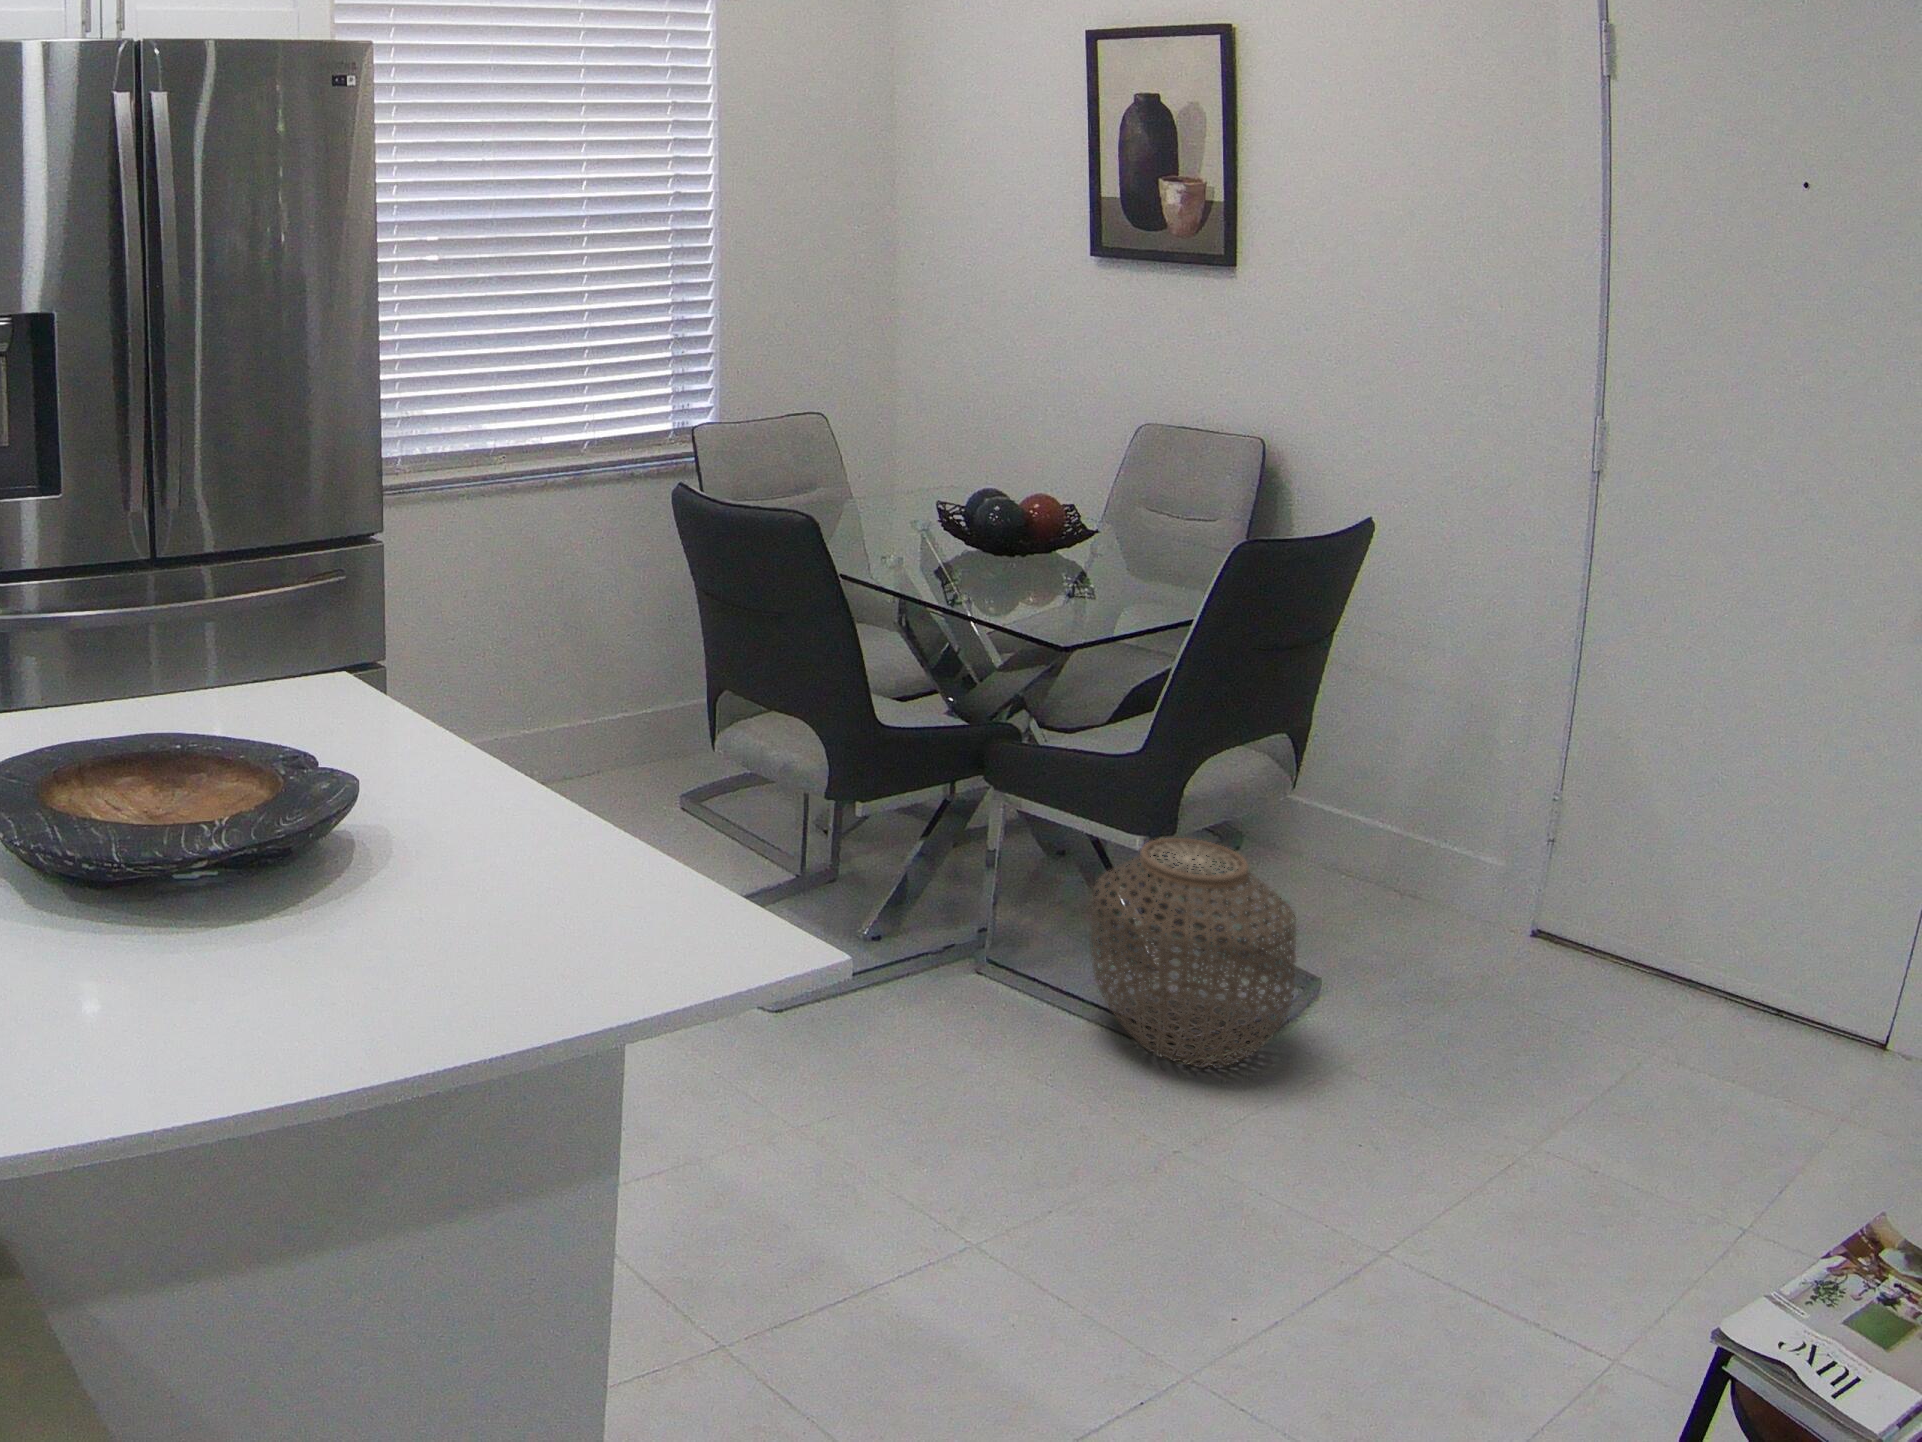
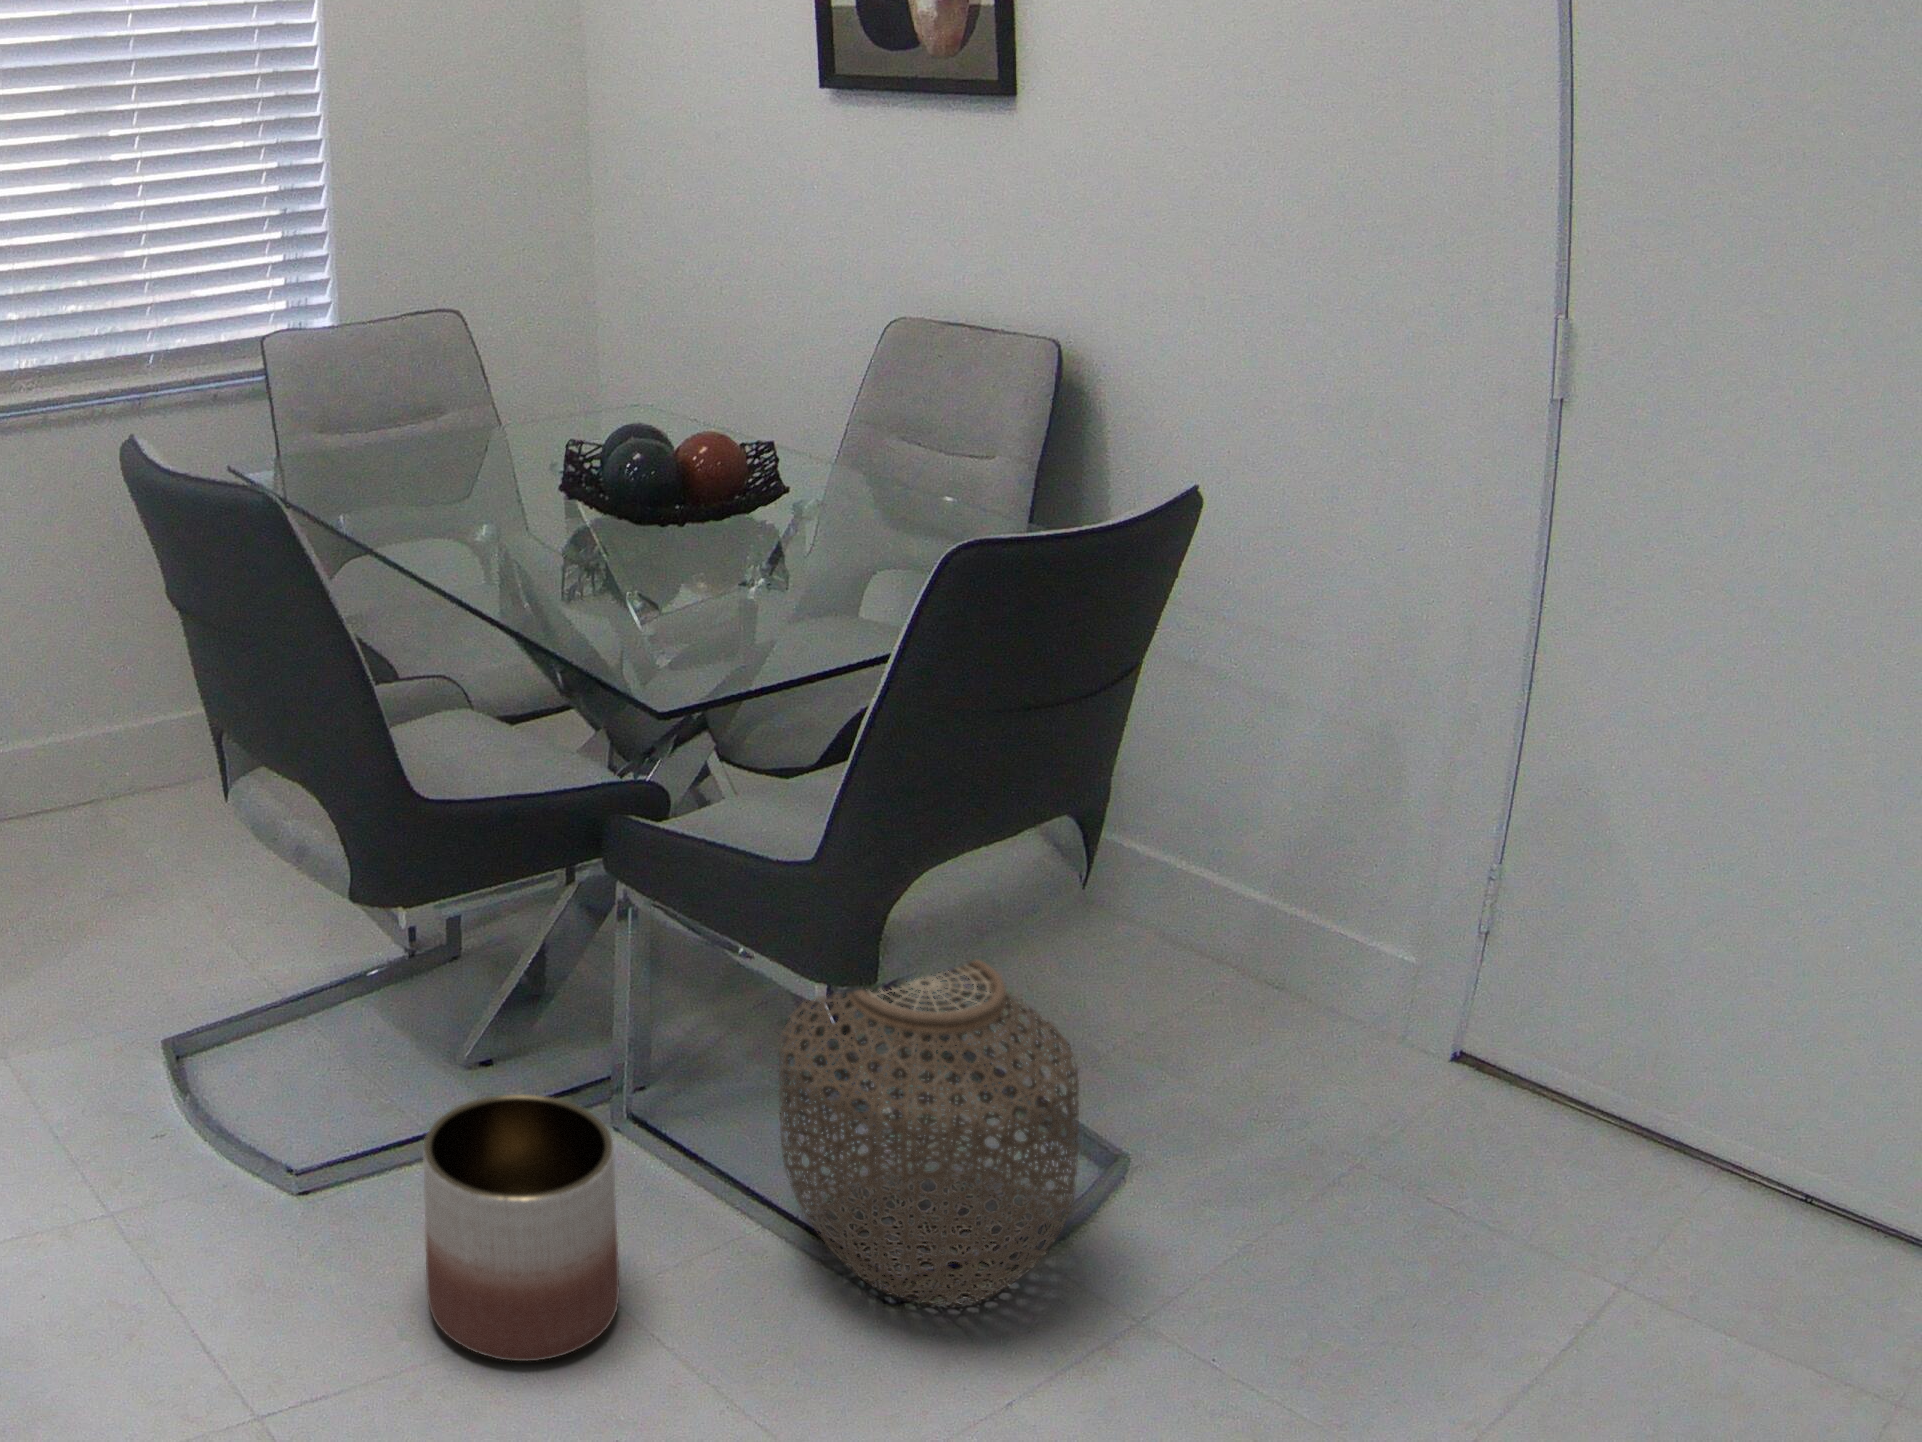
planter: none [862,917,990,1076] -> present [423,1094,619,1361]

